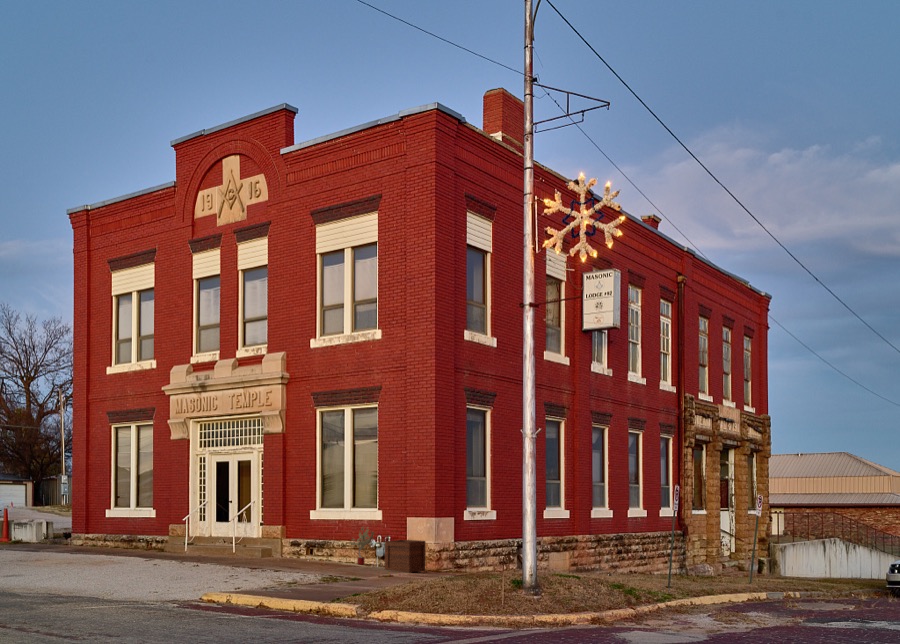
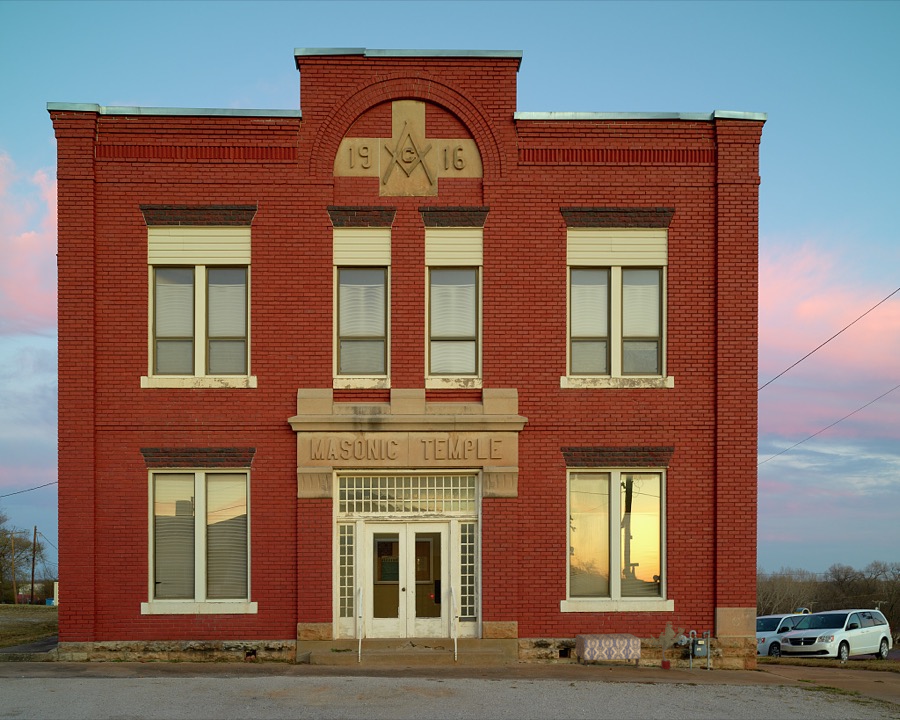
bench: none [298,536,349,561] -> present [576,634,641,667]
wooden crate: present [385,540,426,573] -> none [715,636,762,679]

